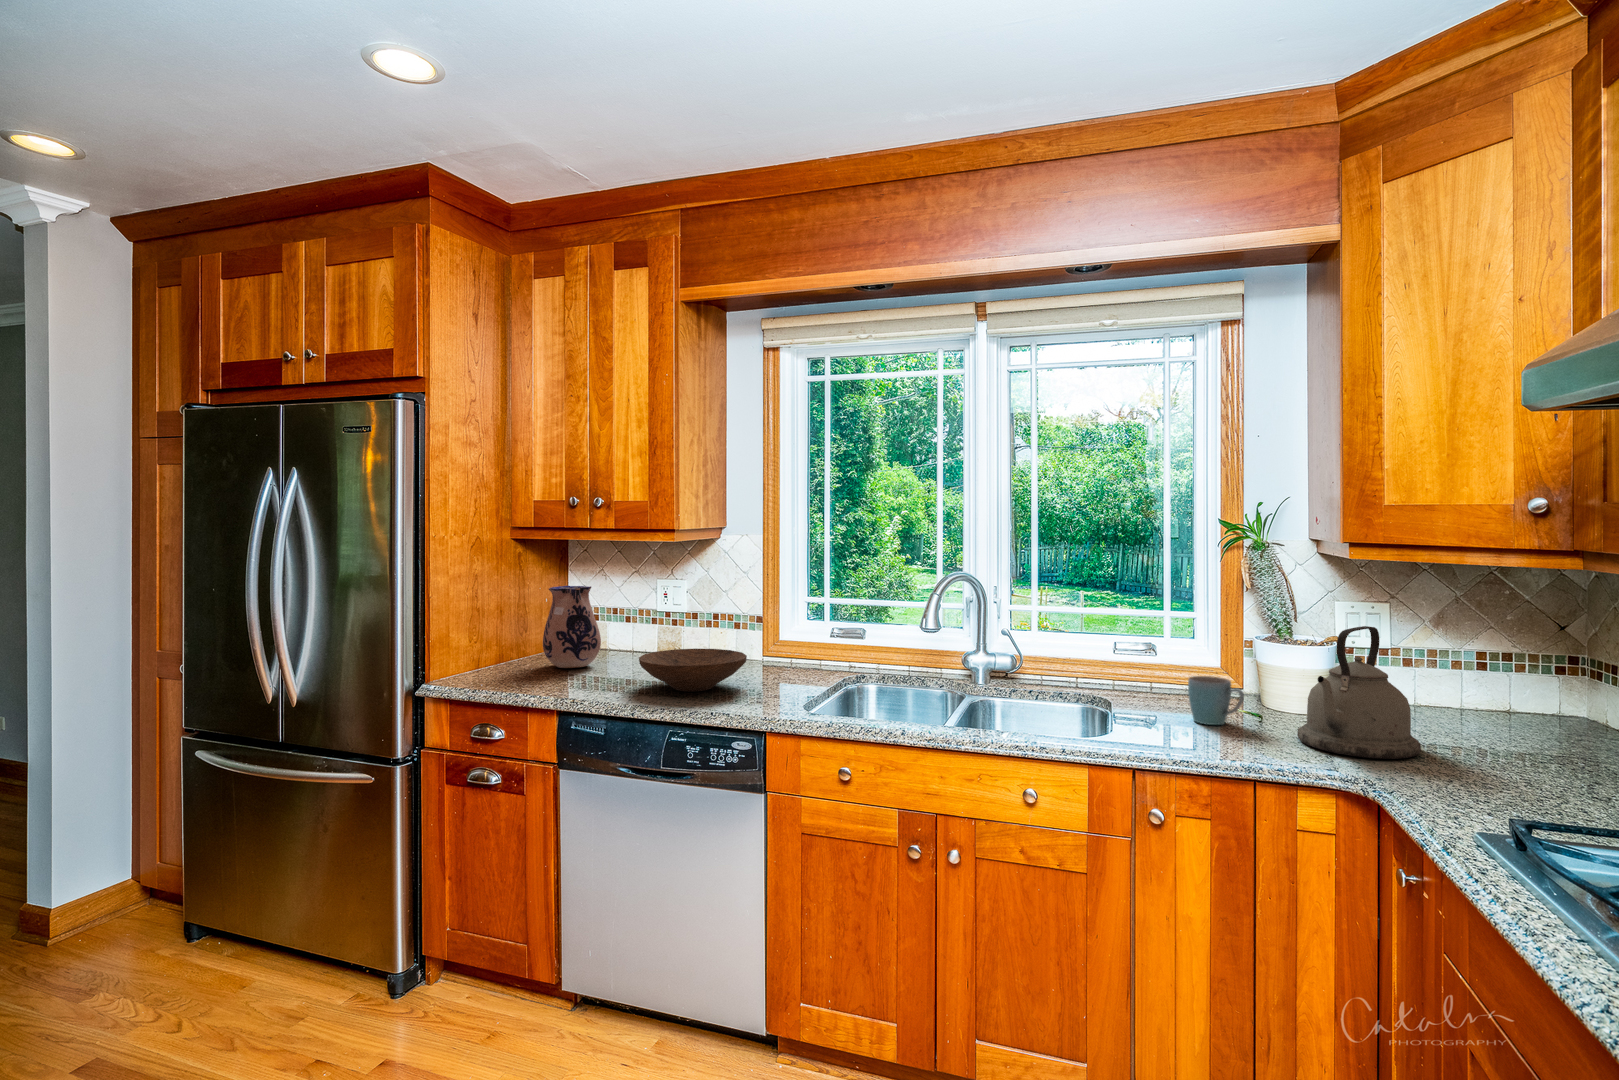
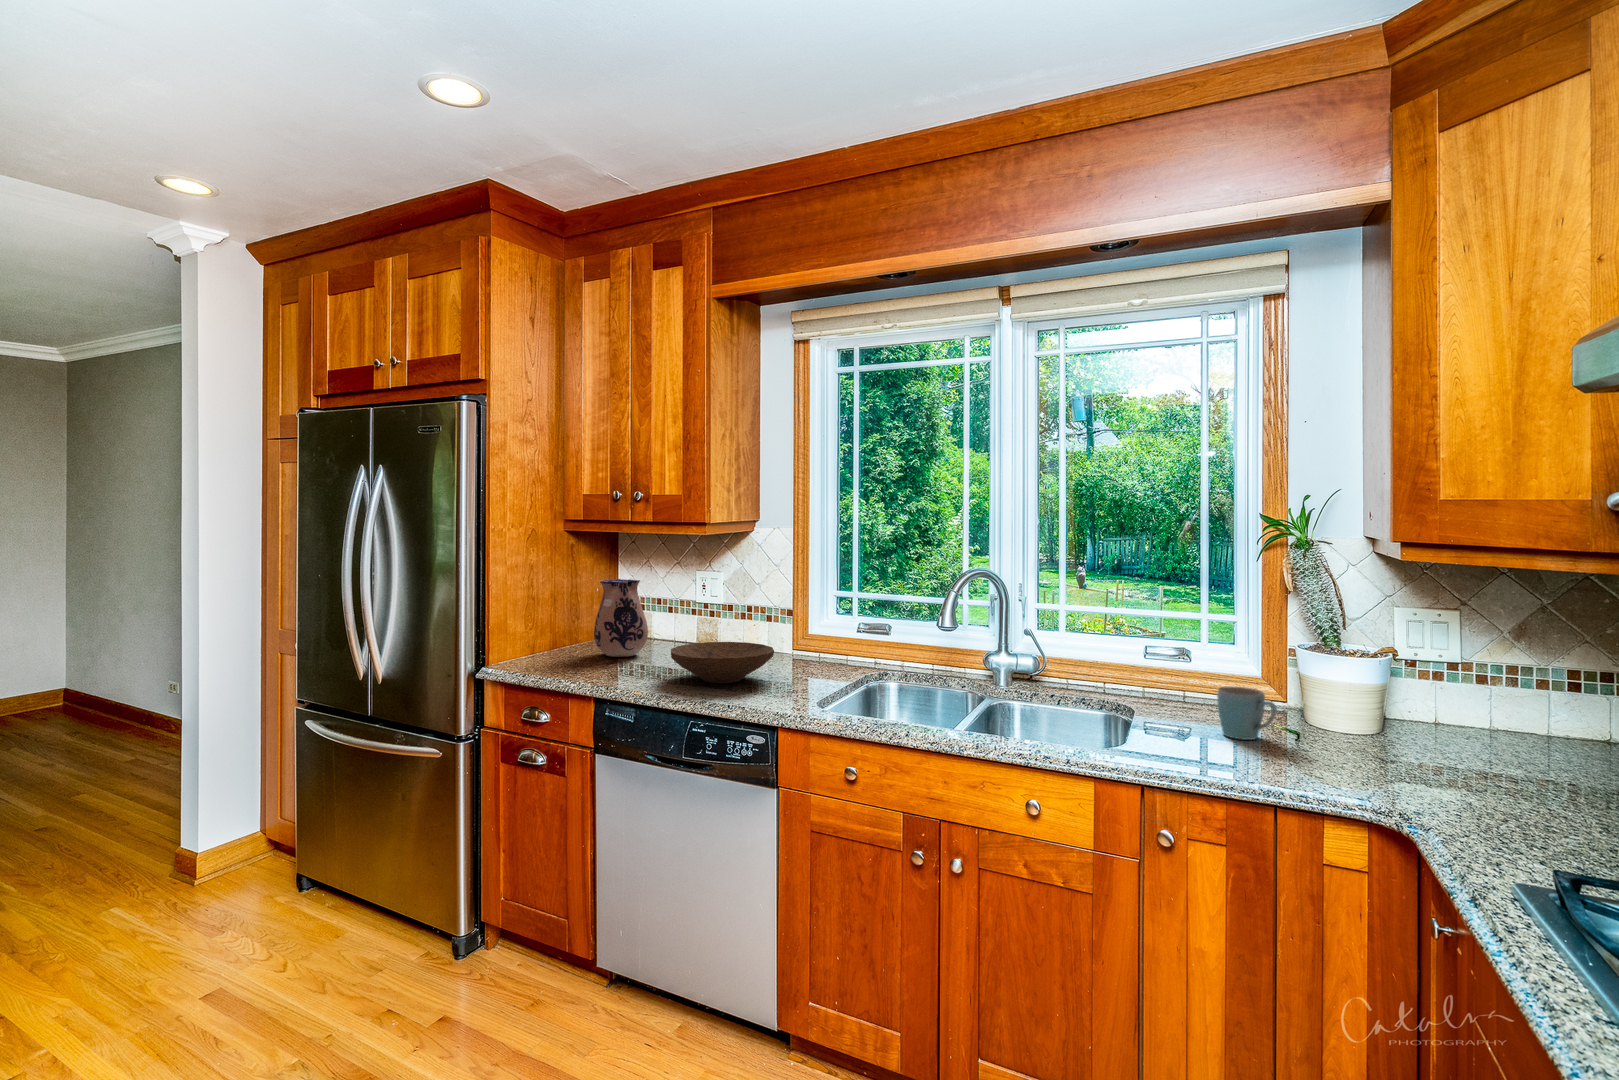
kettle: present [1297,626,1421,759] -> none [1335,638,1477,787]

